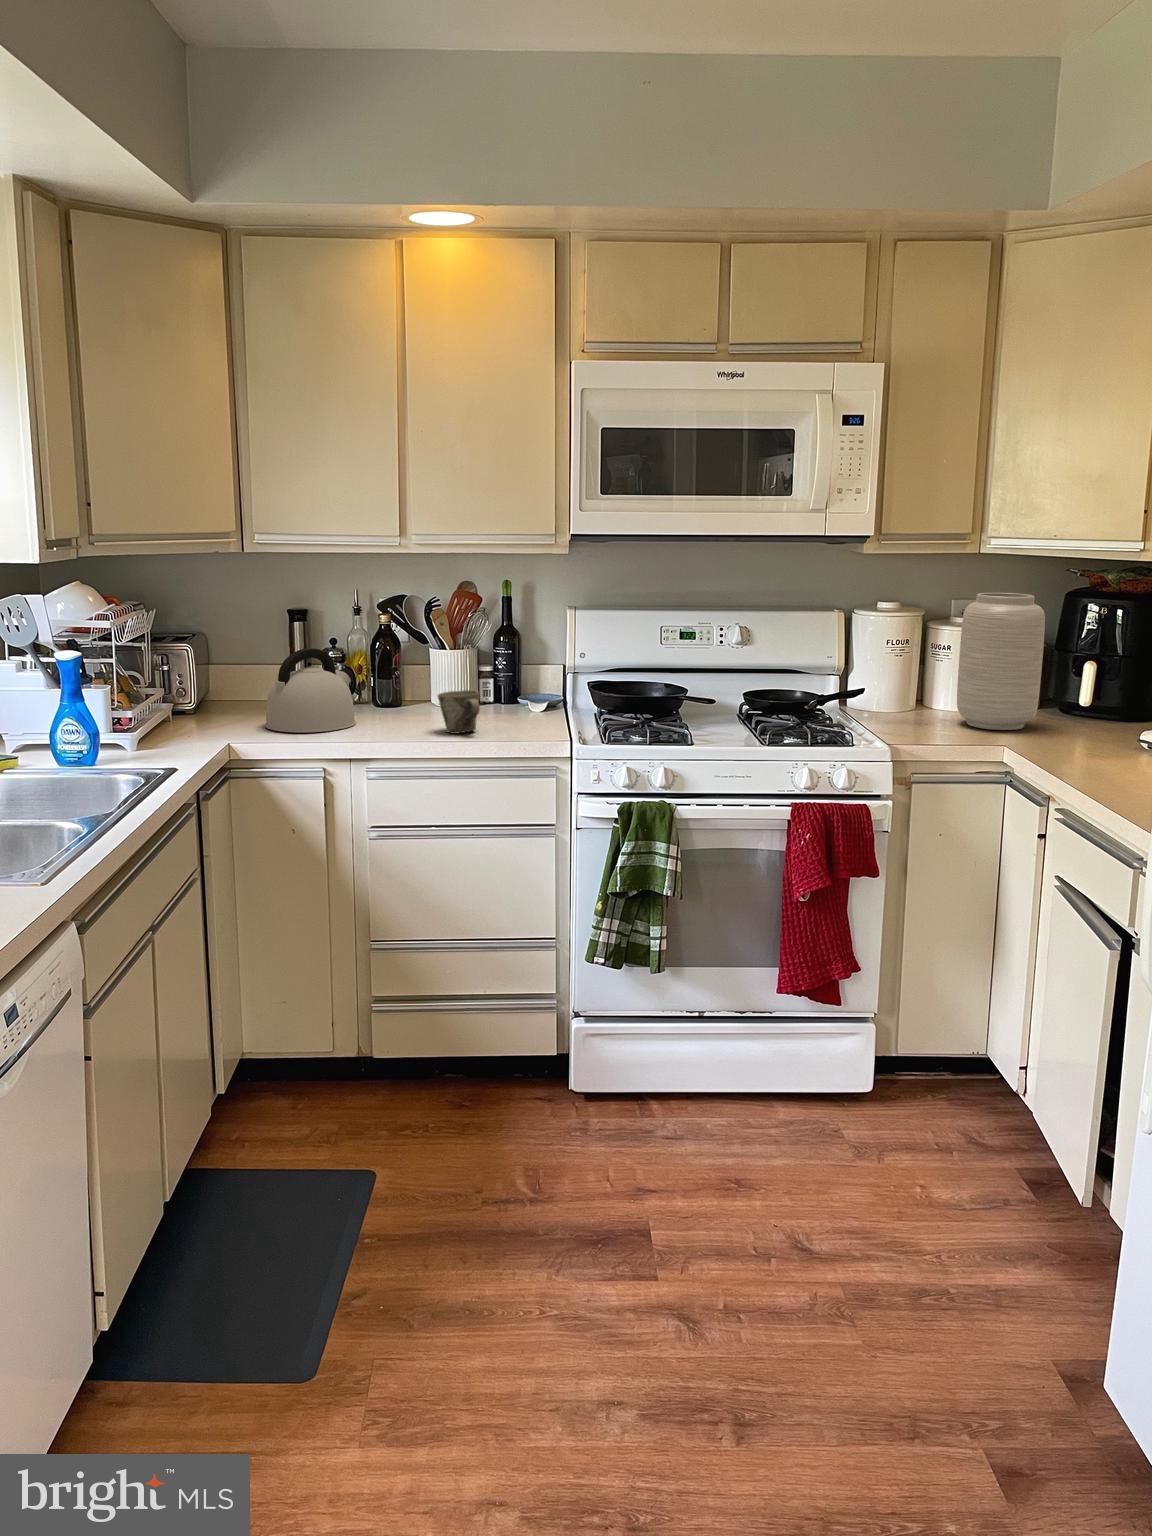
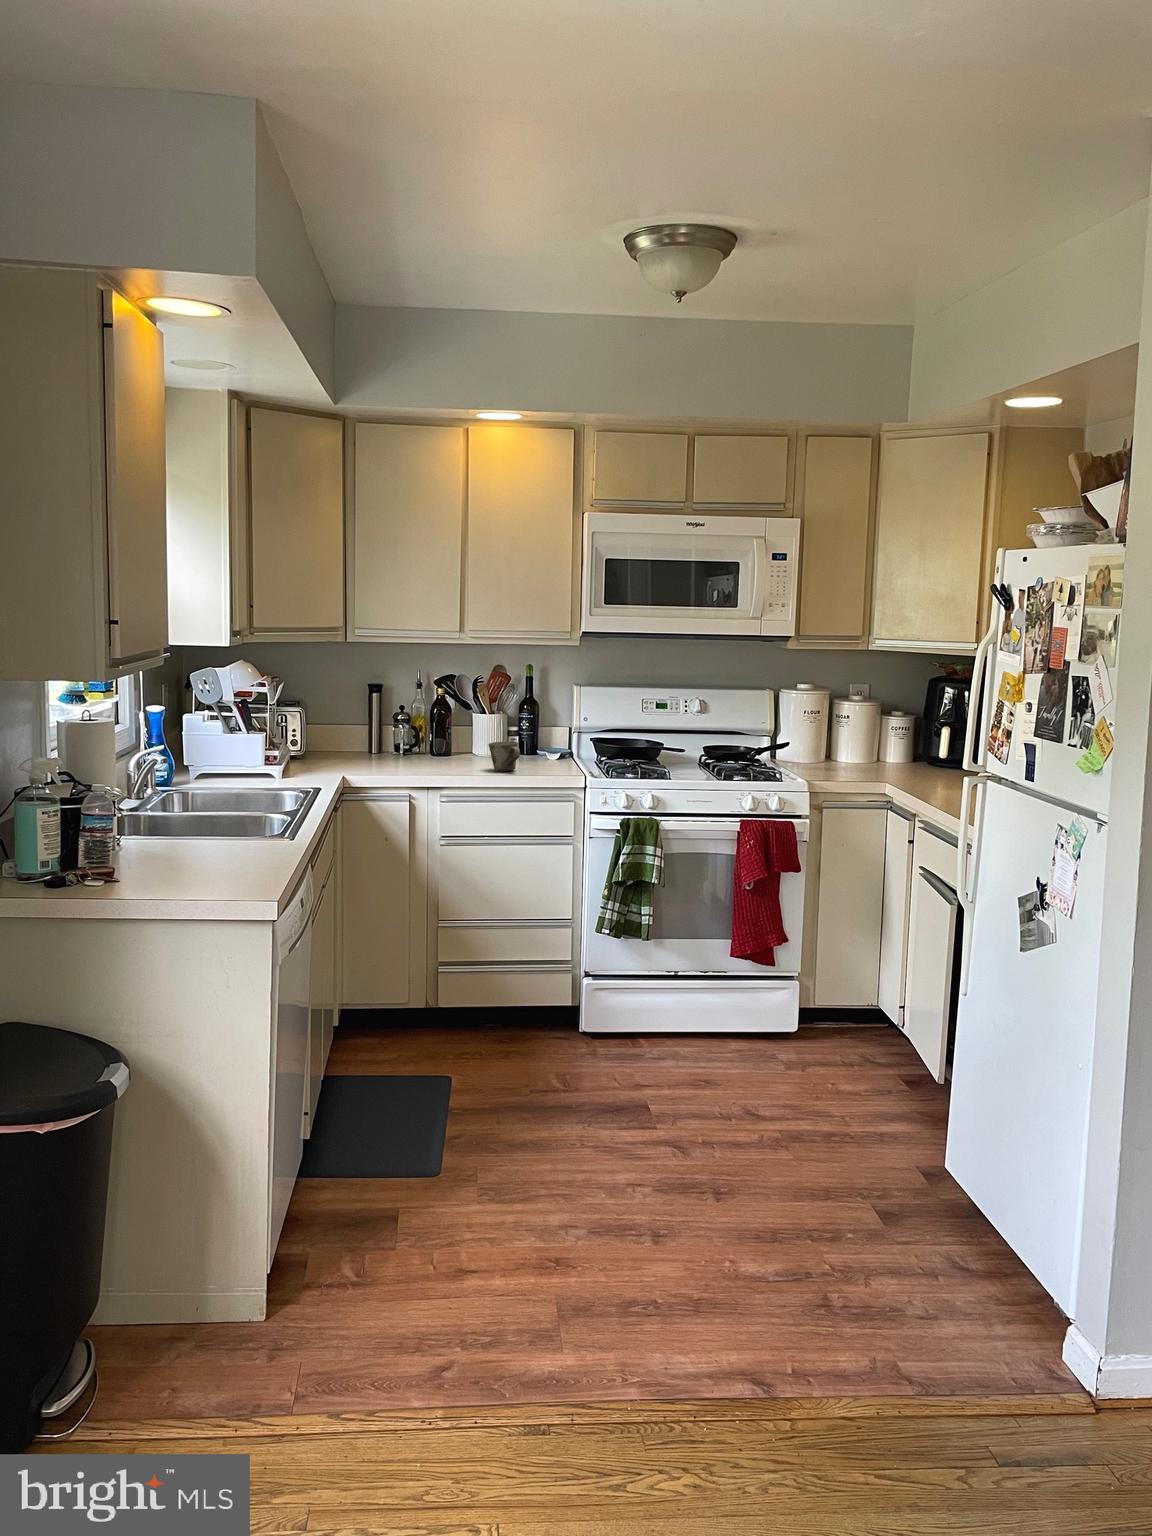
vase: present [957,593,1045,730] -> none [854,678,913,773]
kettle: present [265,648,356,733] -> none [361,710,426,770]

